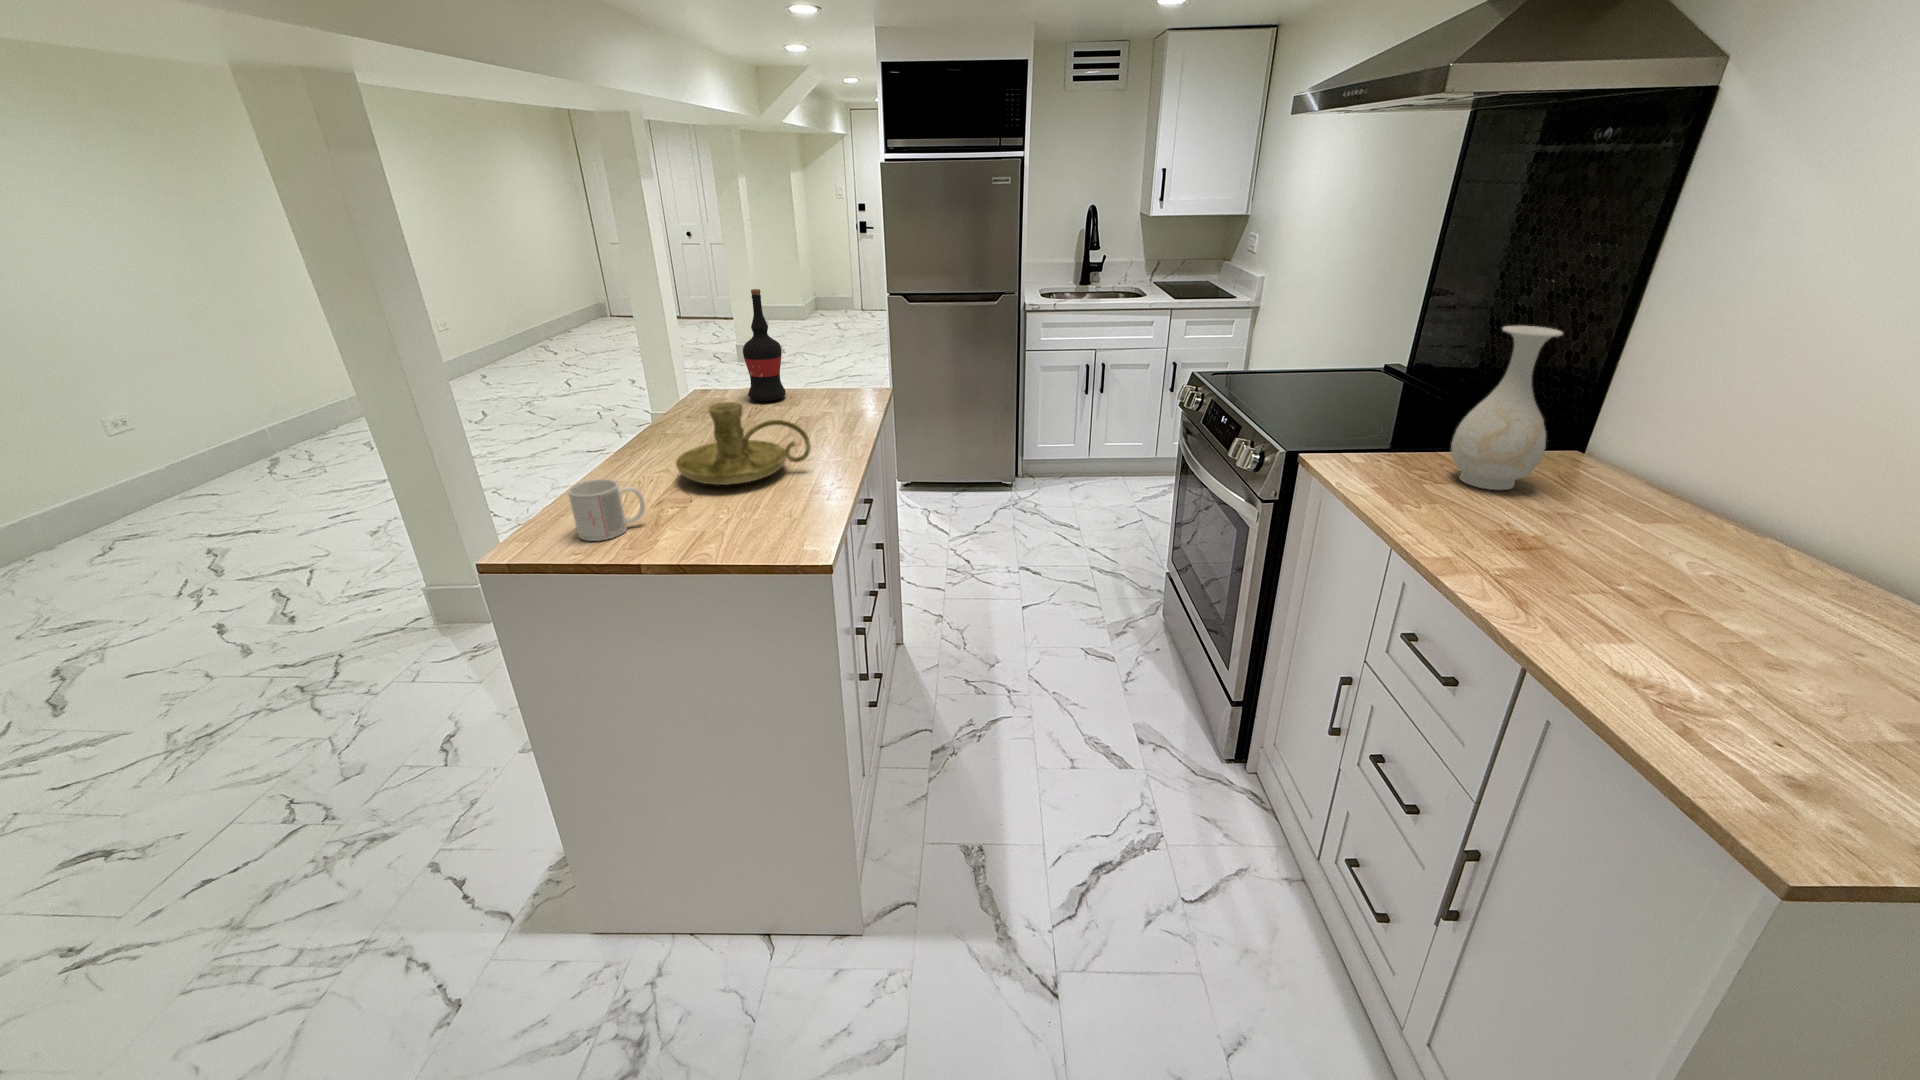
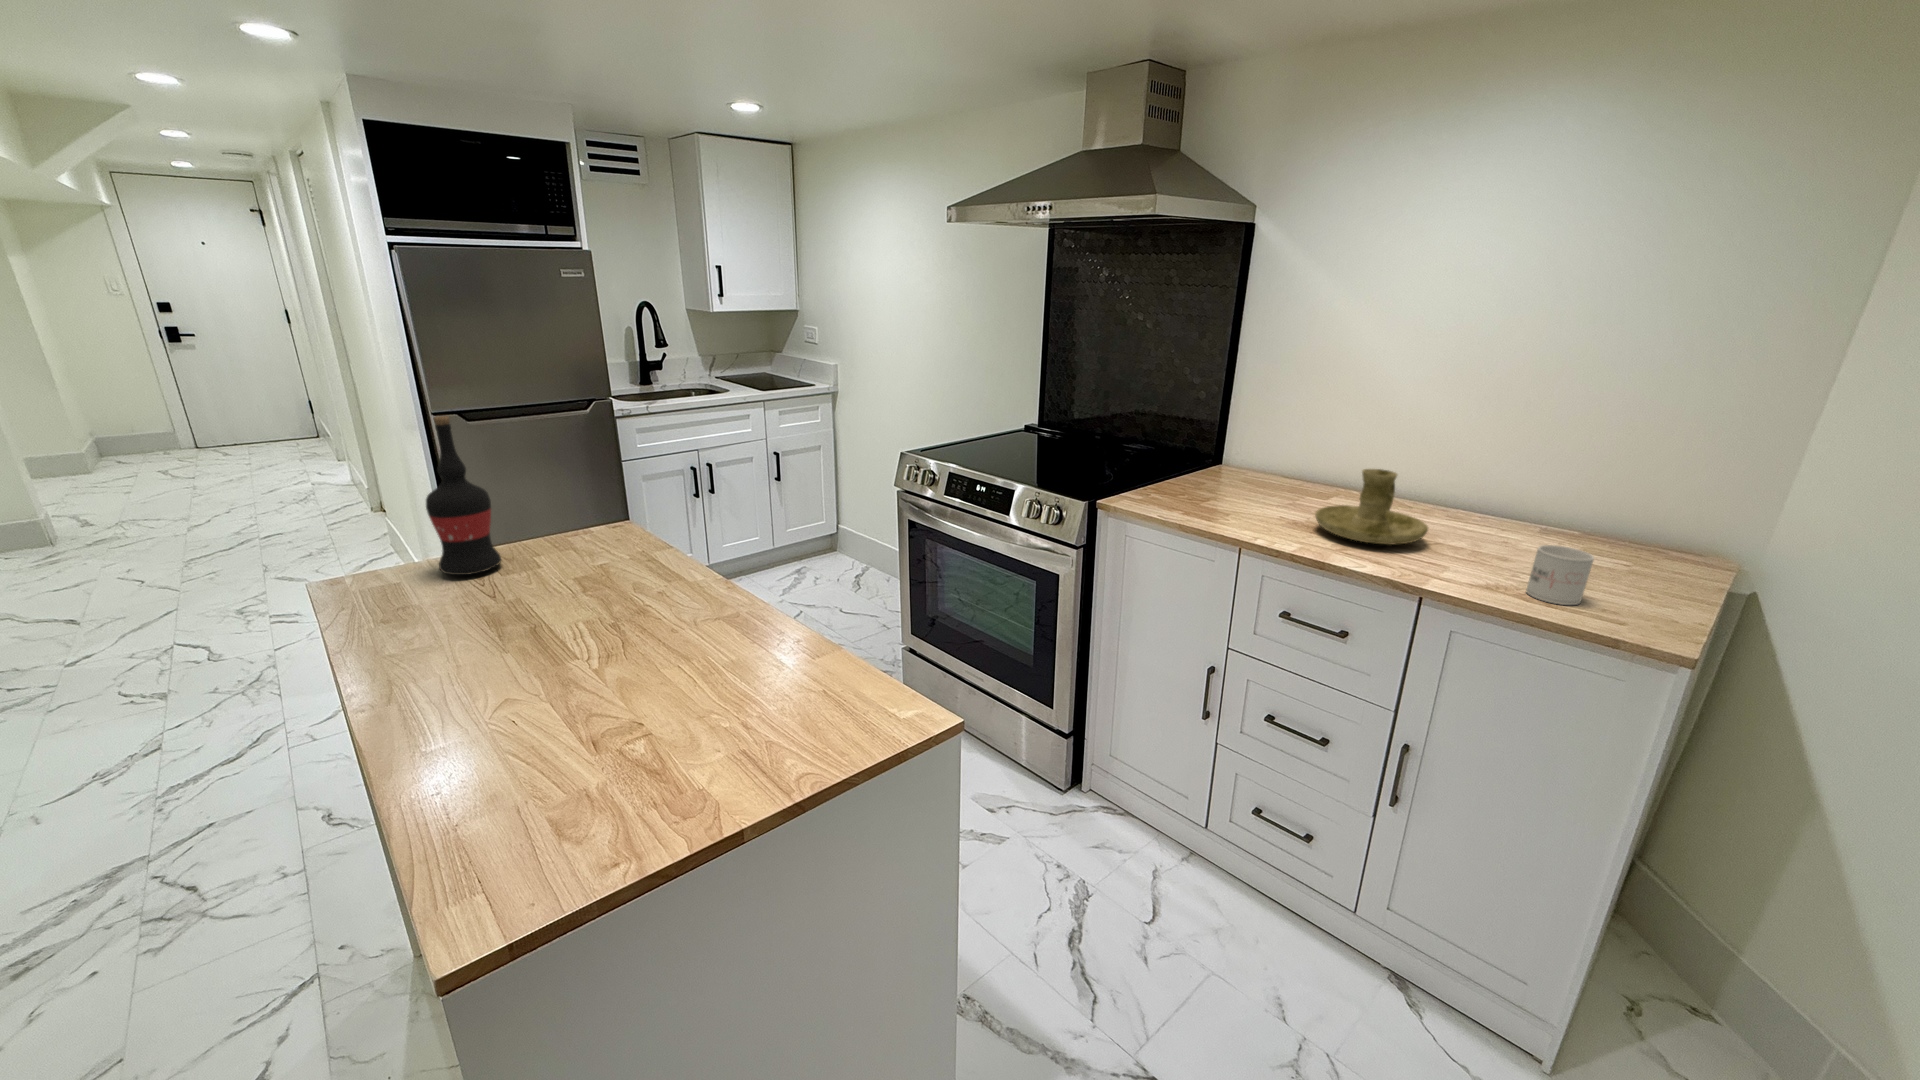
vase: present [1451,326,1563,490] -> none [1195,381,1256,501]
candle holder: present [676,402,811,485] -> present [1315,469,1428,545]
mug: present [568,479,645,541] -> present [1526,545,1594,605]

